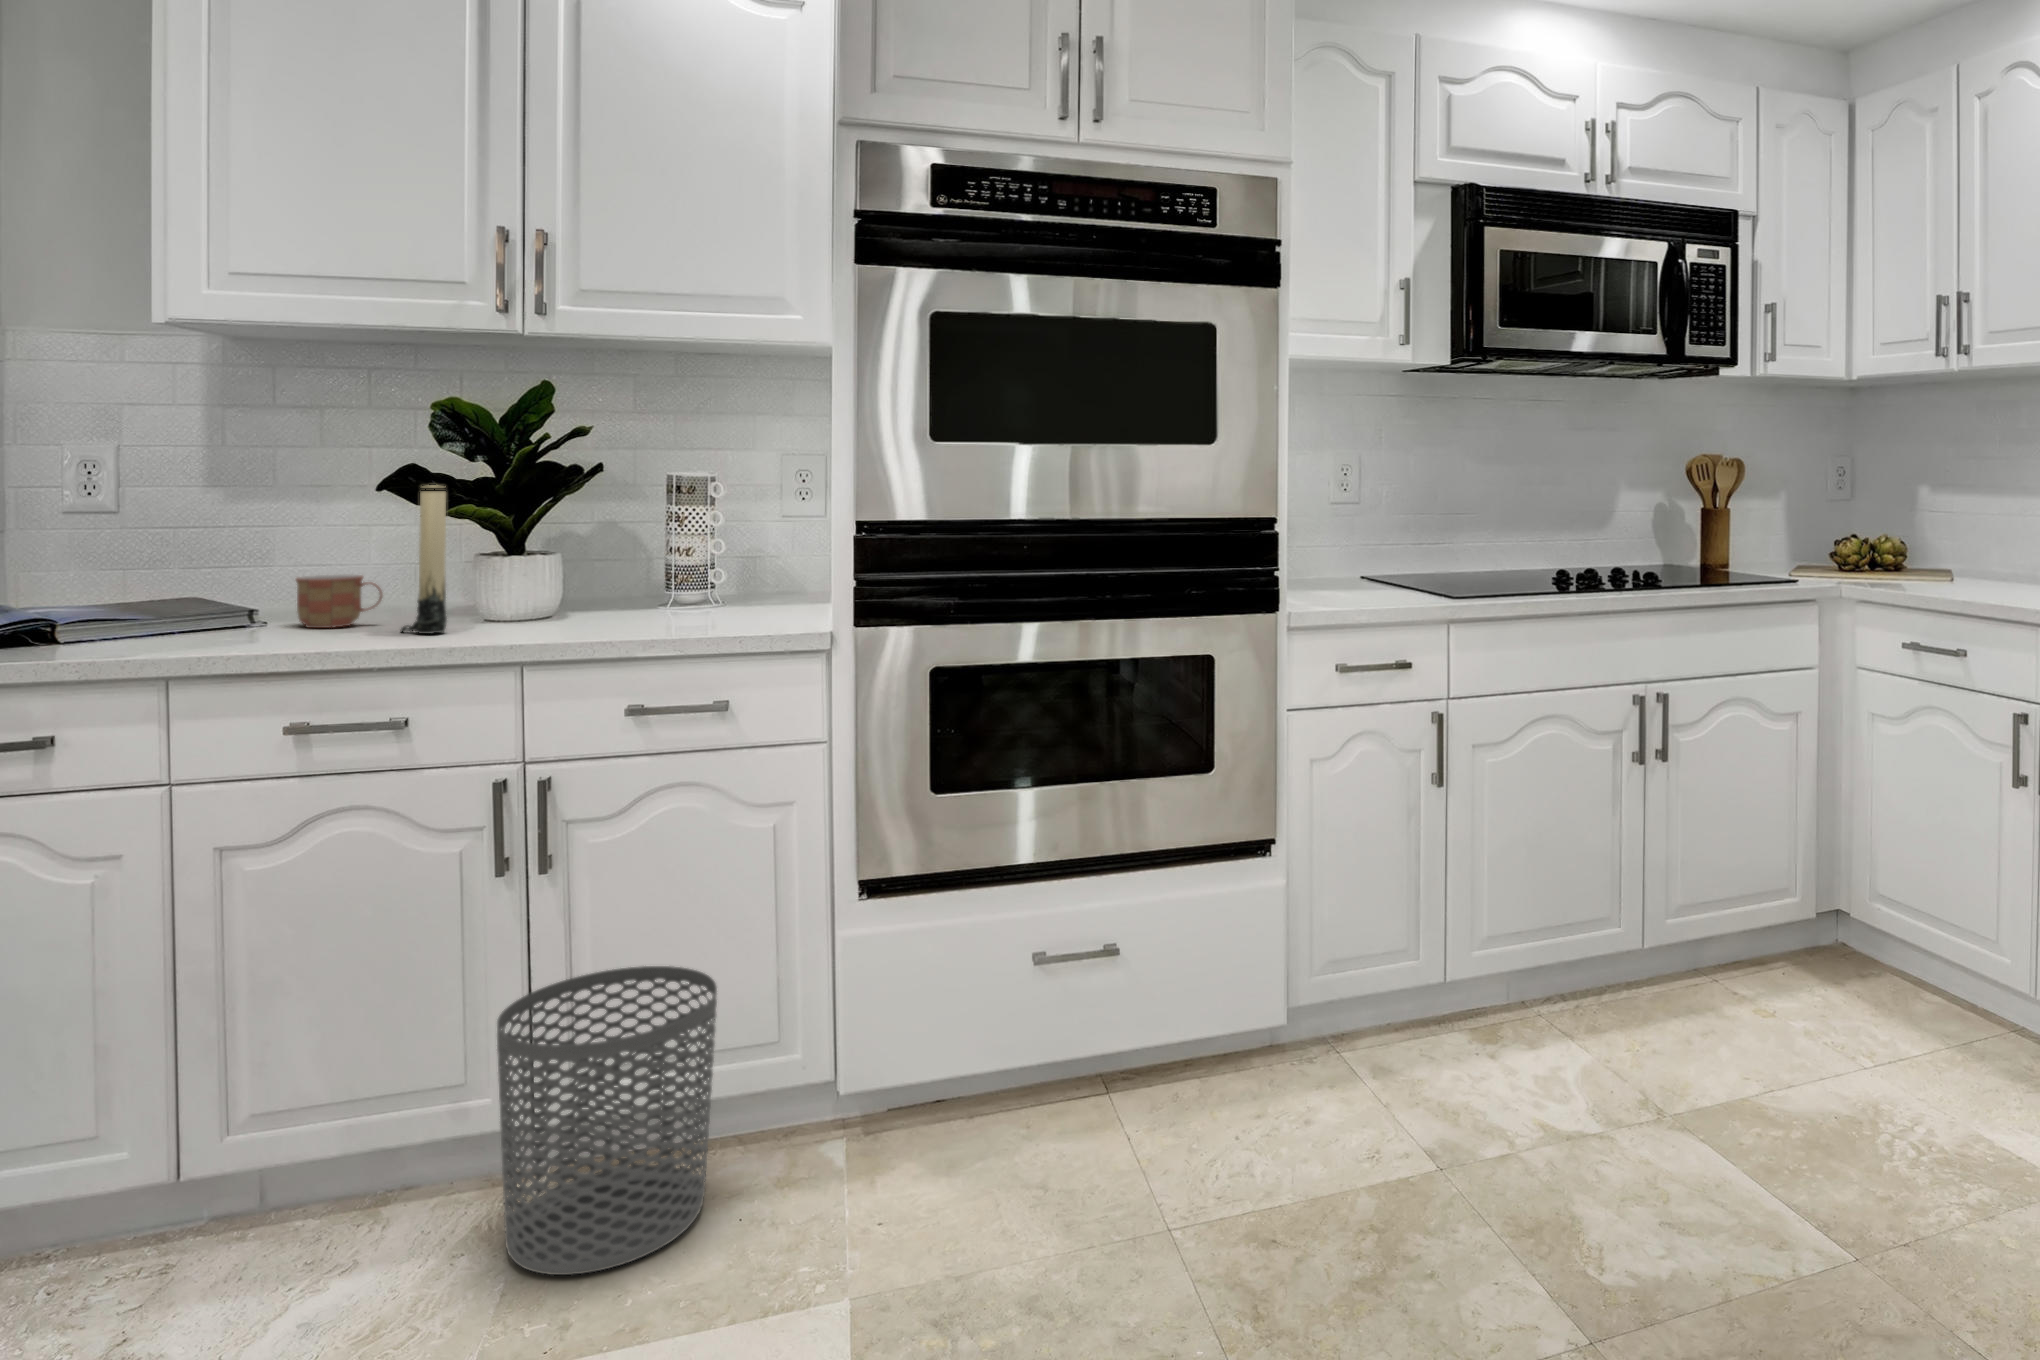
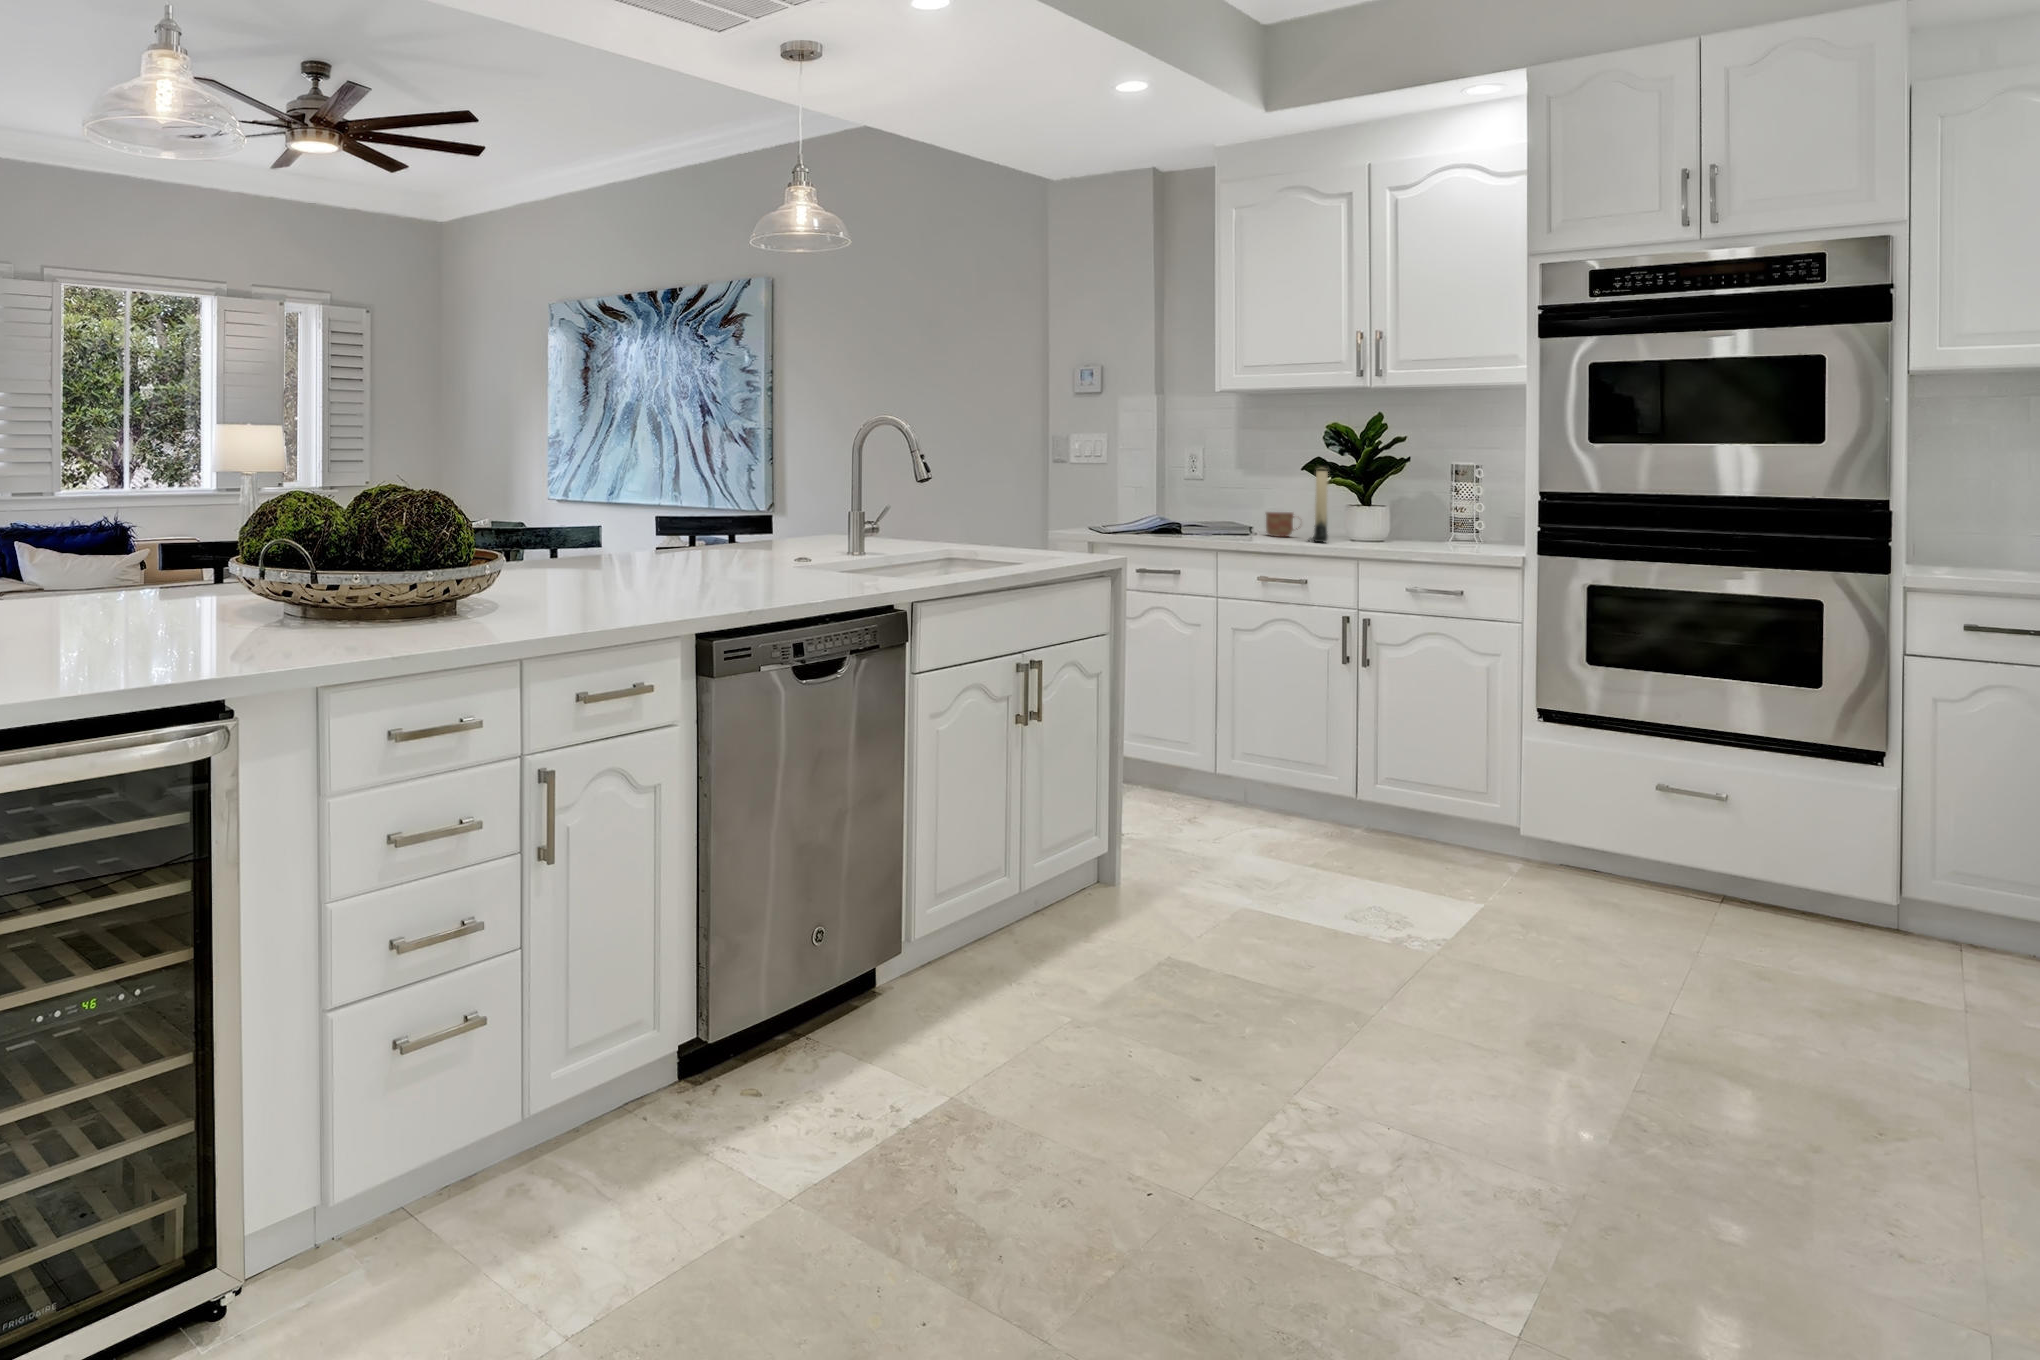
waste bin: present [497,966,717,1275] -> none [1336,723,1447,860]

